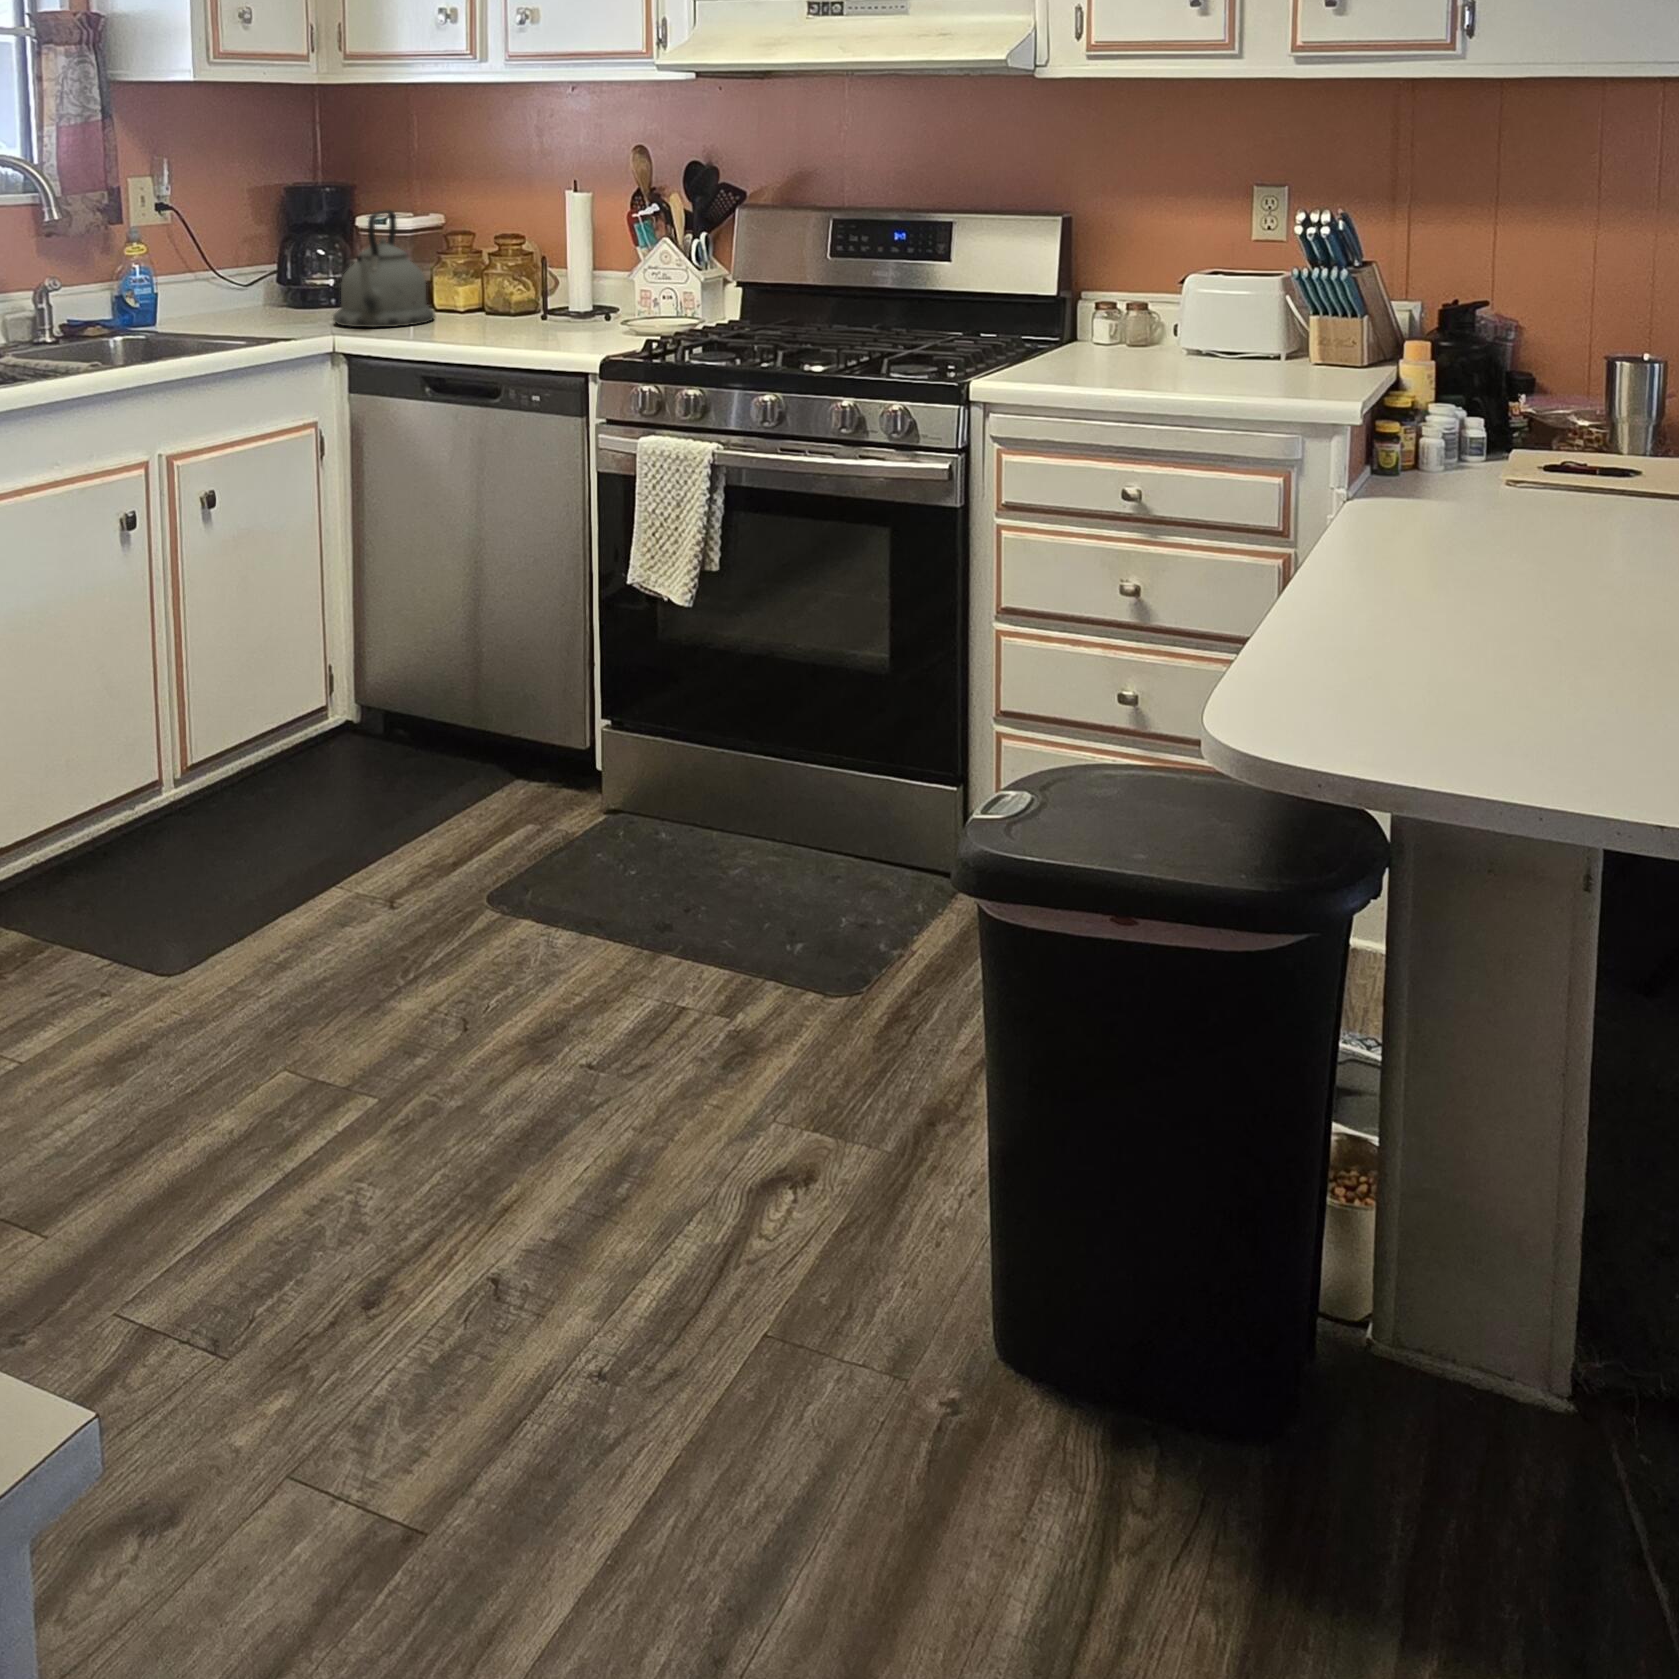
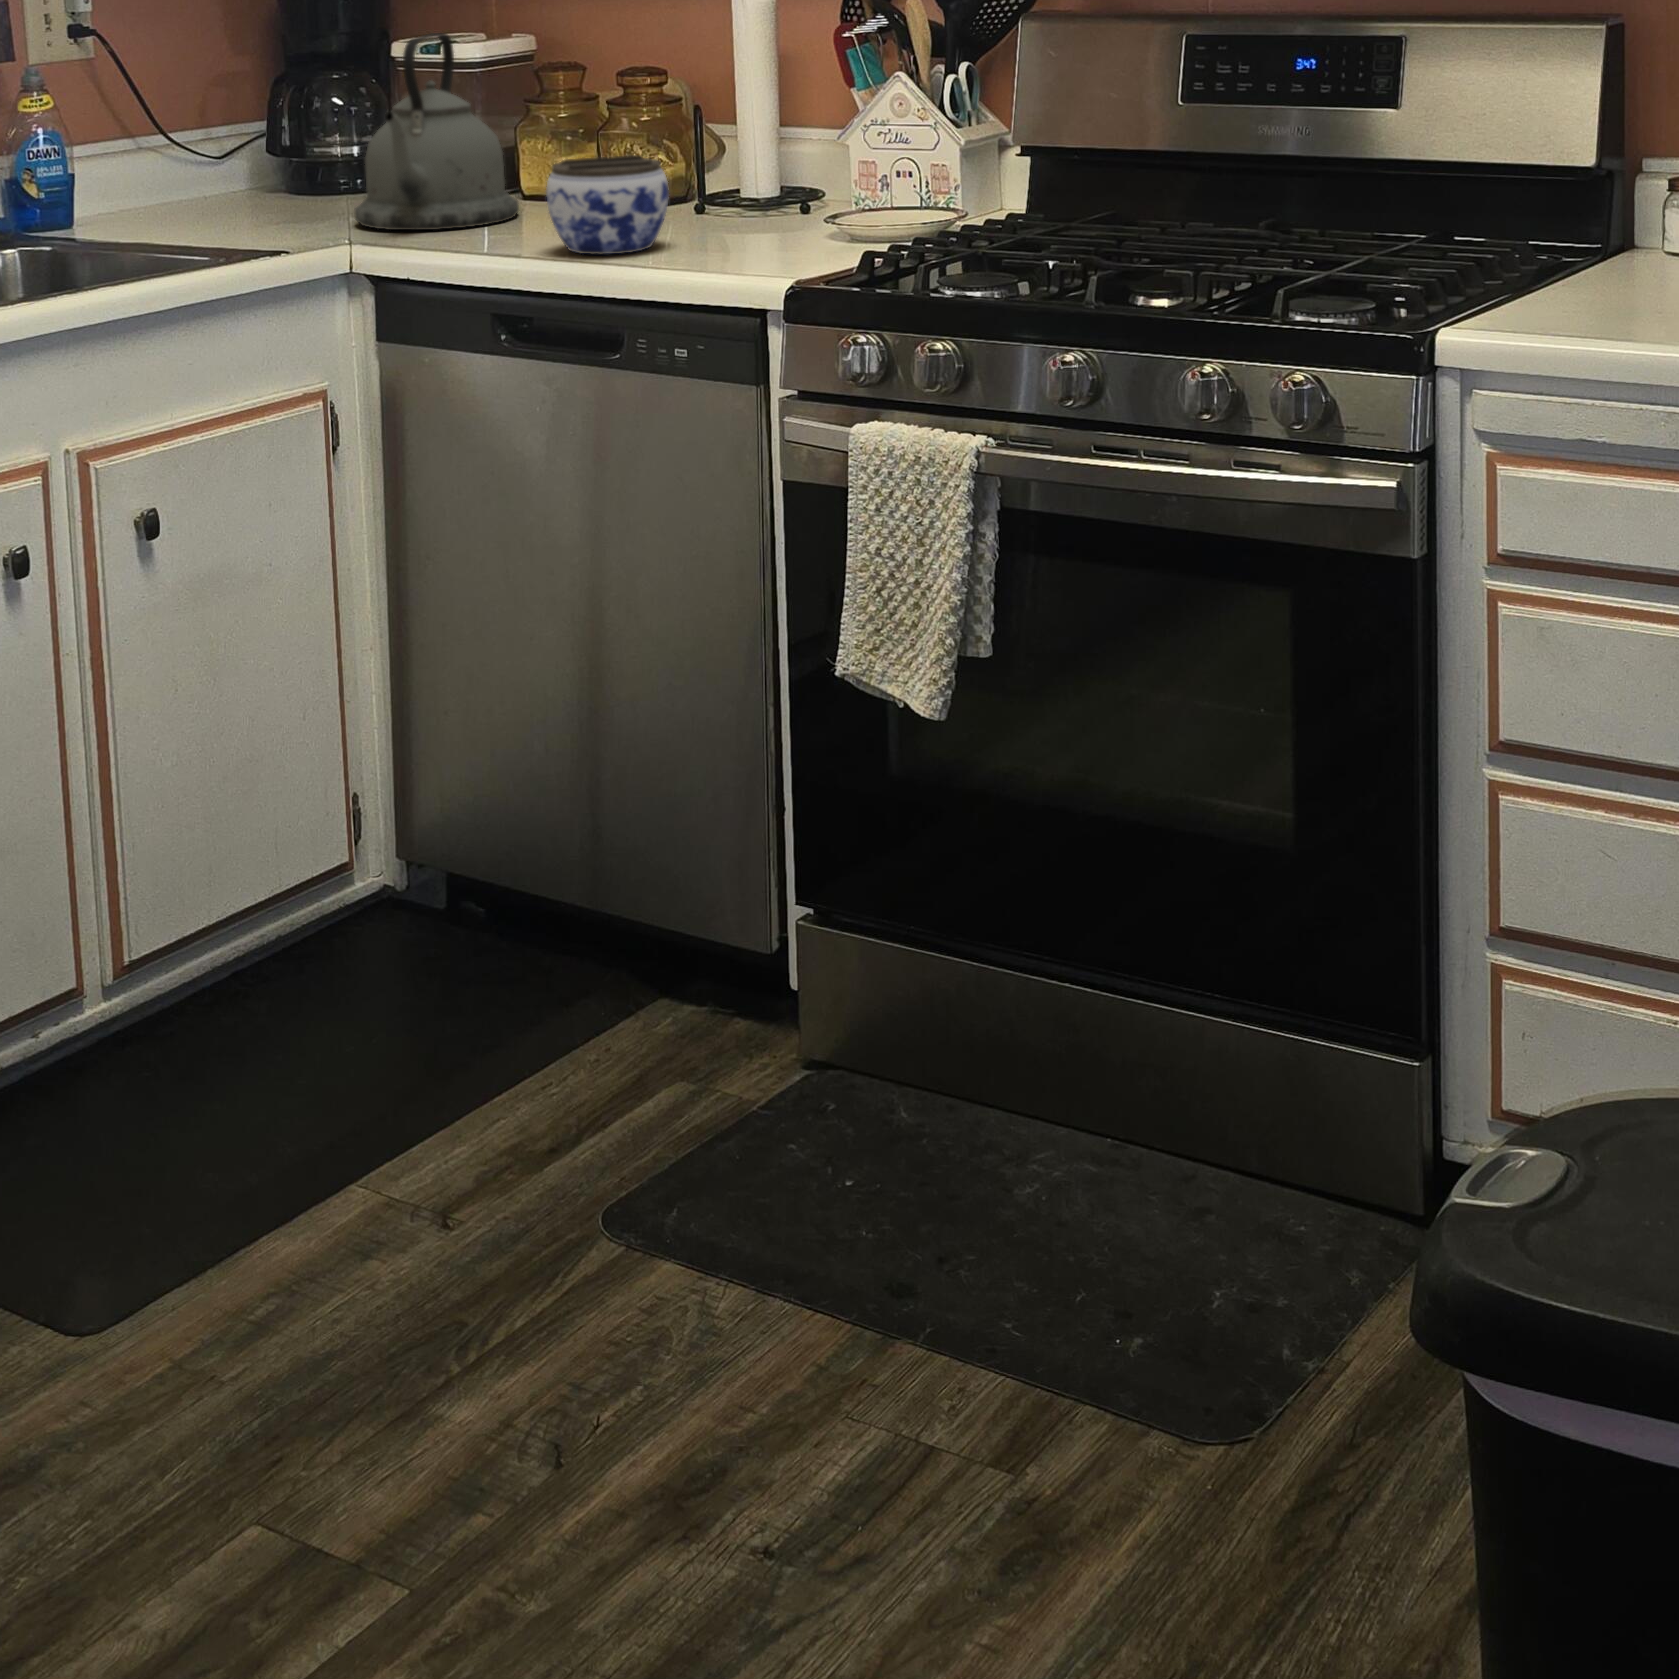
jar: none [456,283,530,341] -> present [546,155,669,254]

